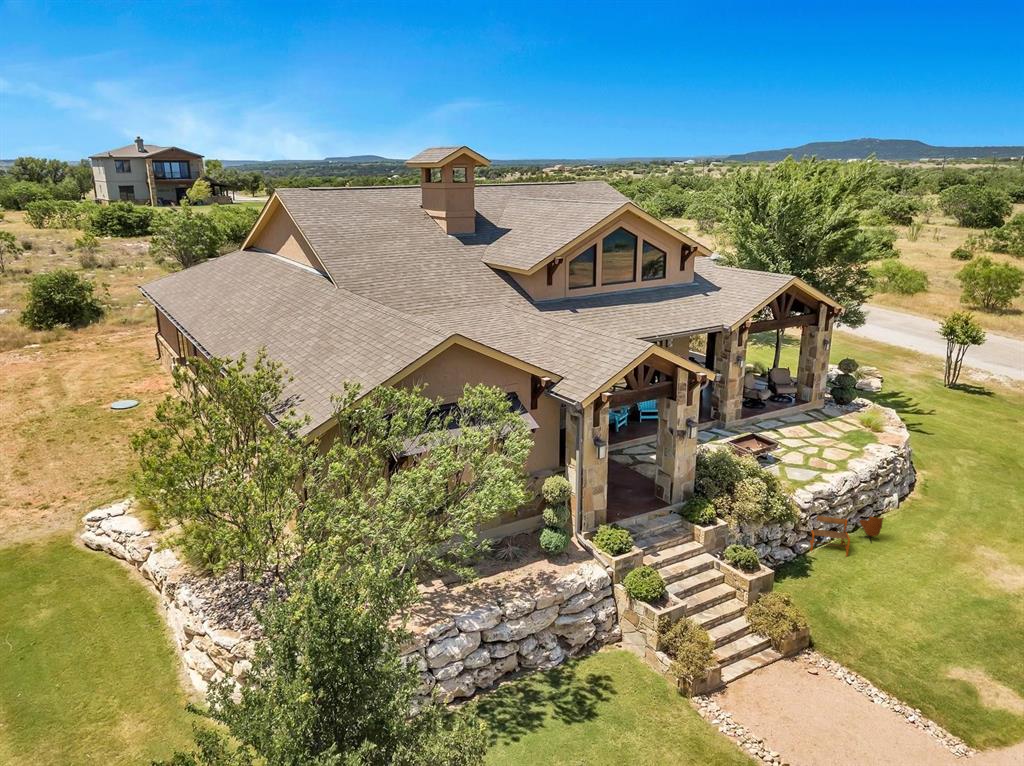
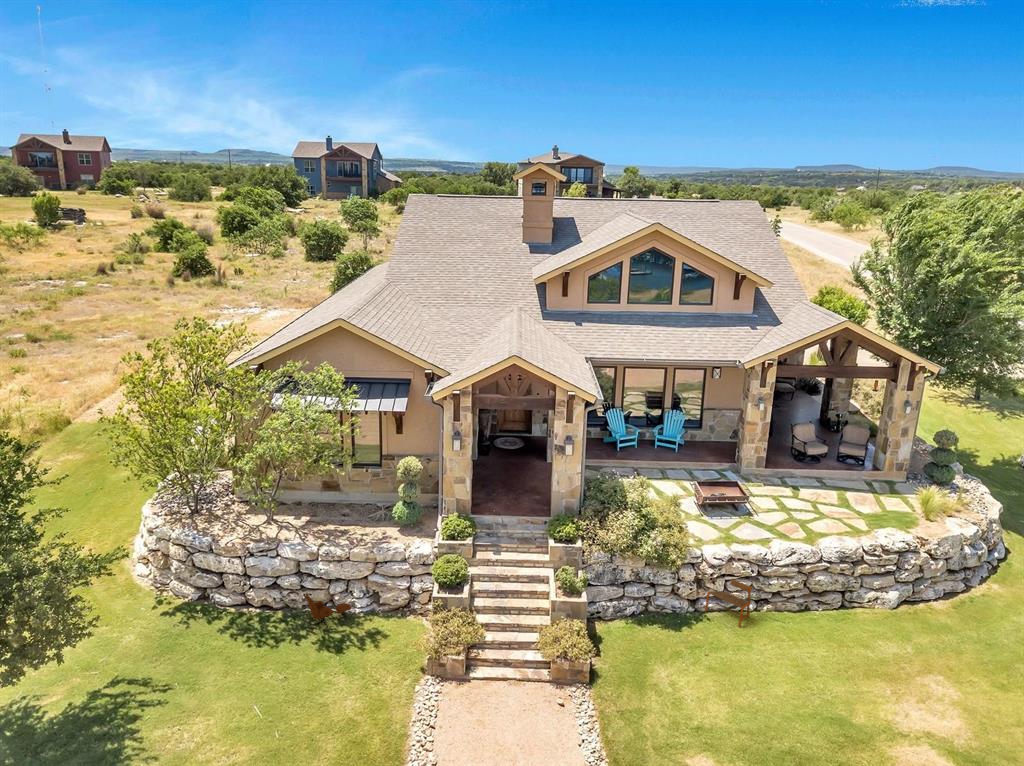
lounge chair: present [859,516,884,541] -> present [305,593,352,627]

